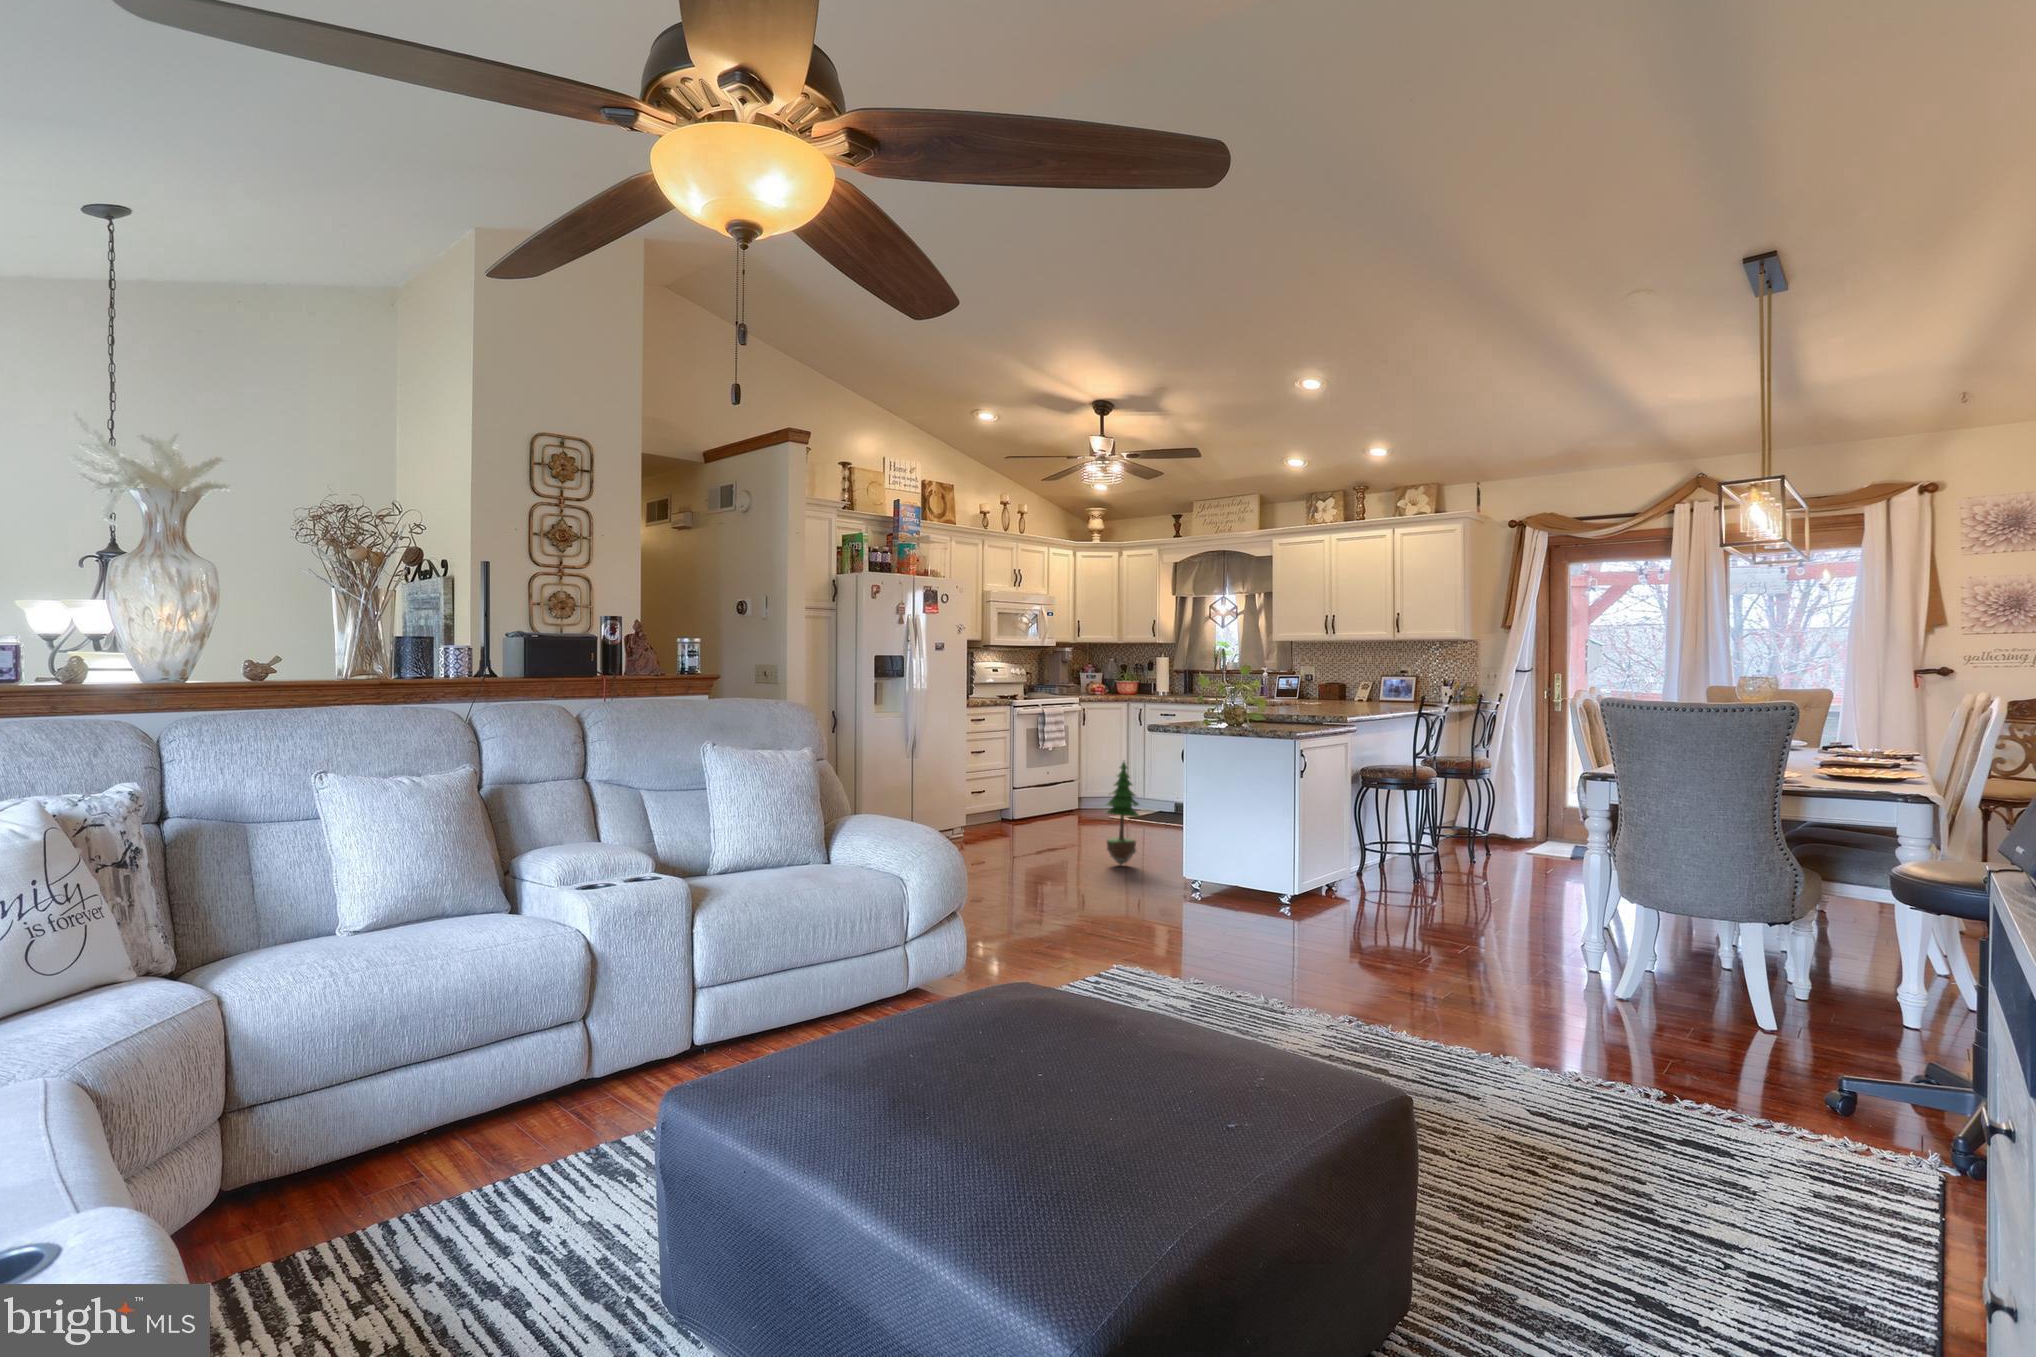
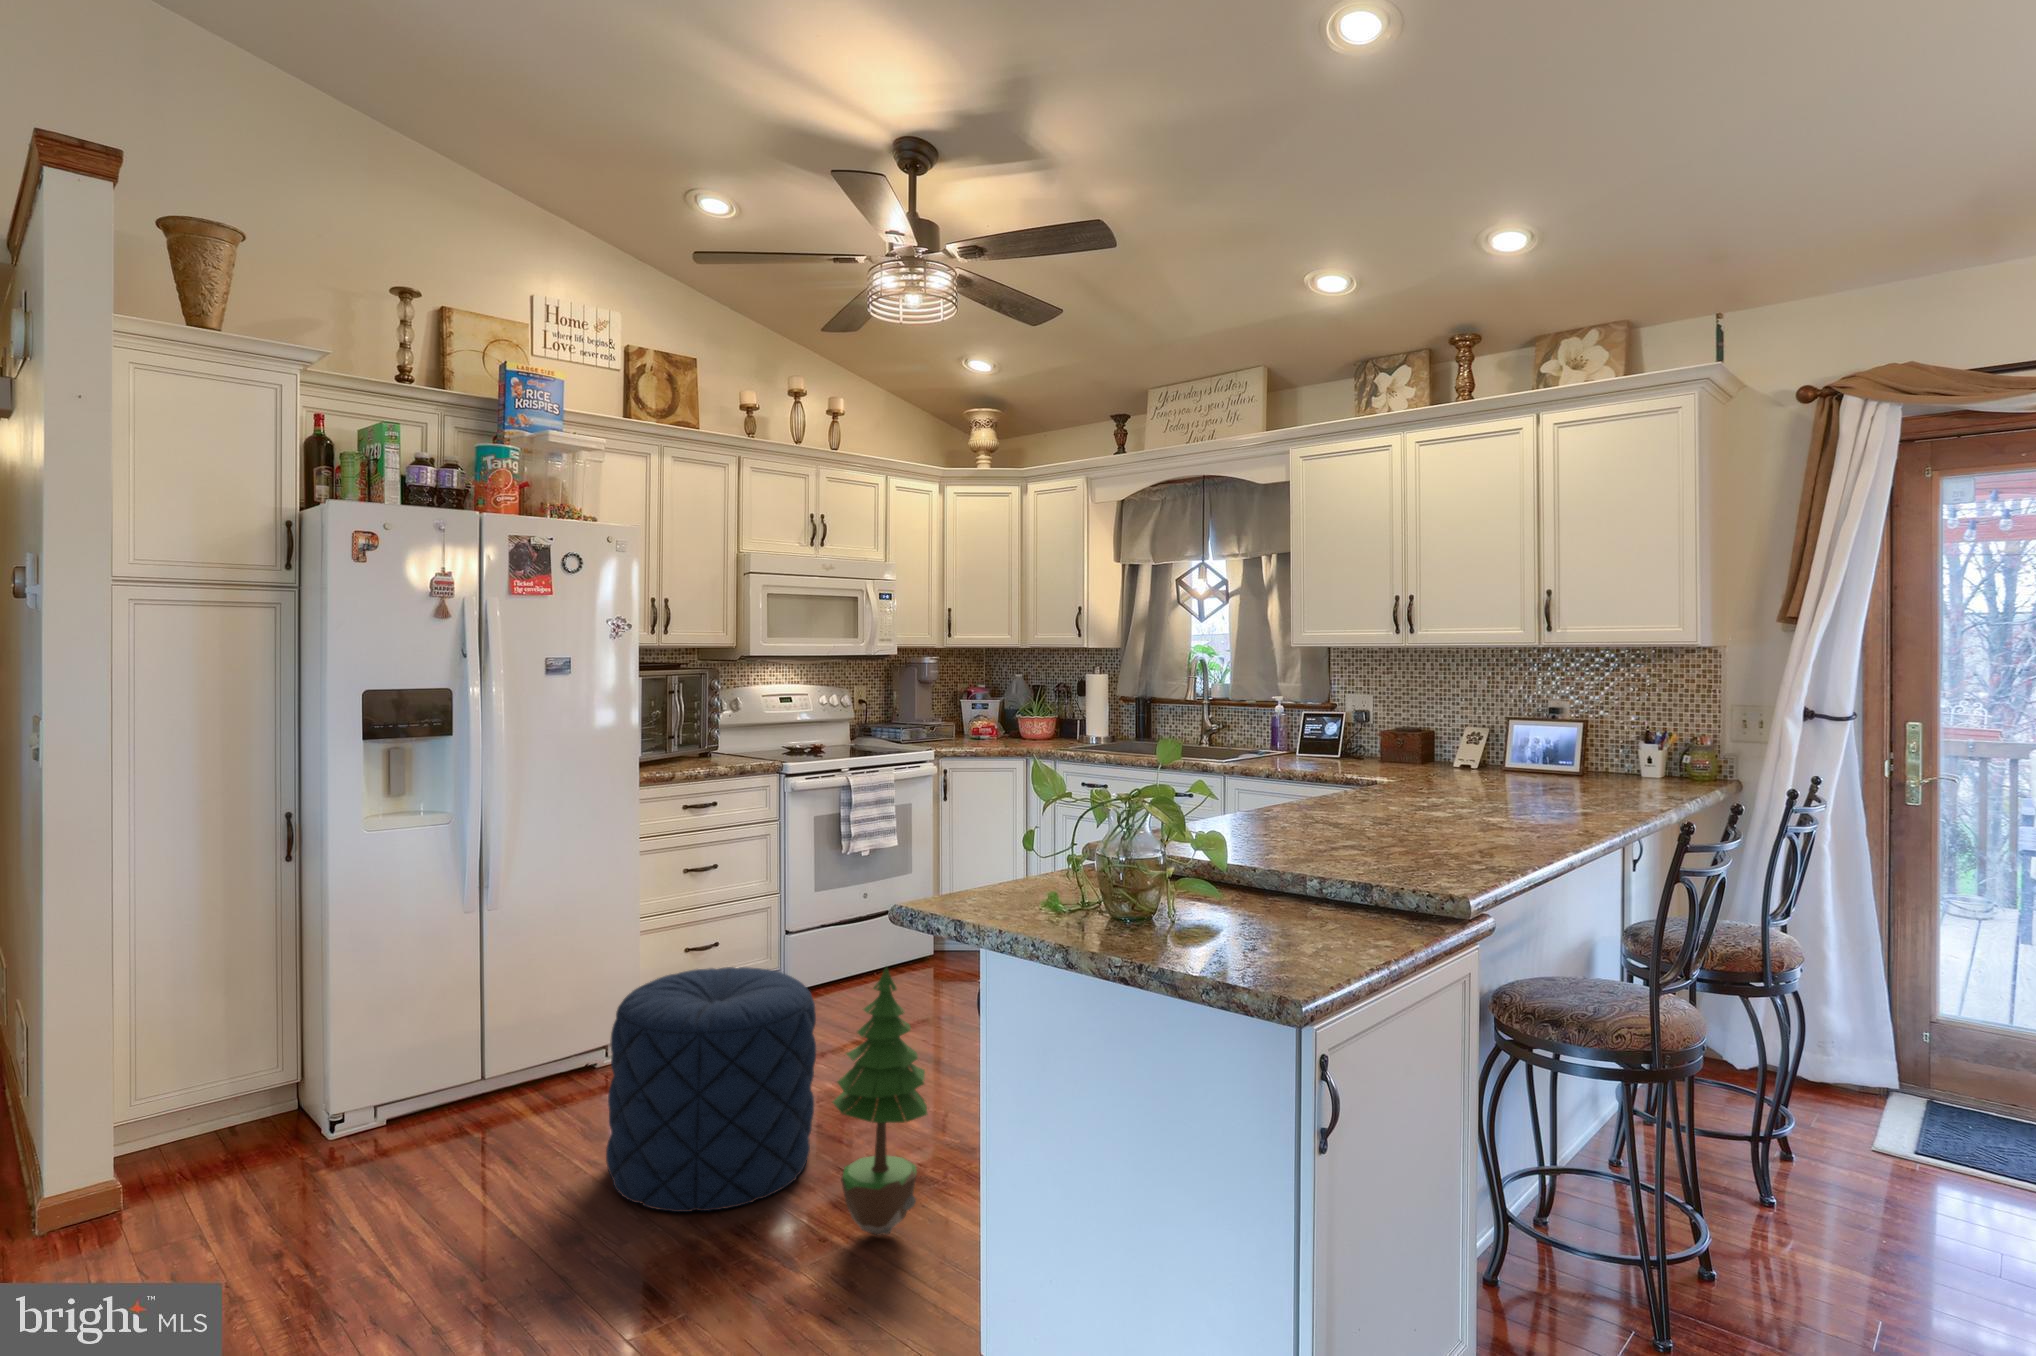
pouf: none [996,777,1081,861] -> present [606,967,816,1212]

